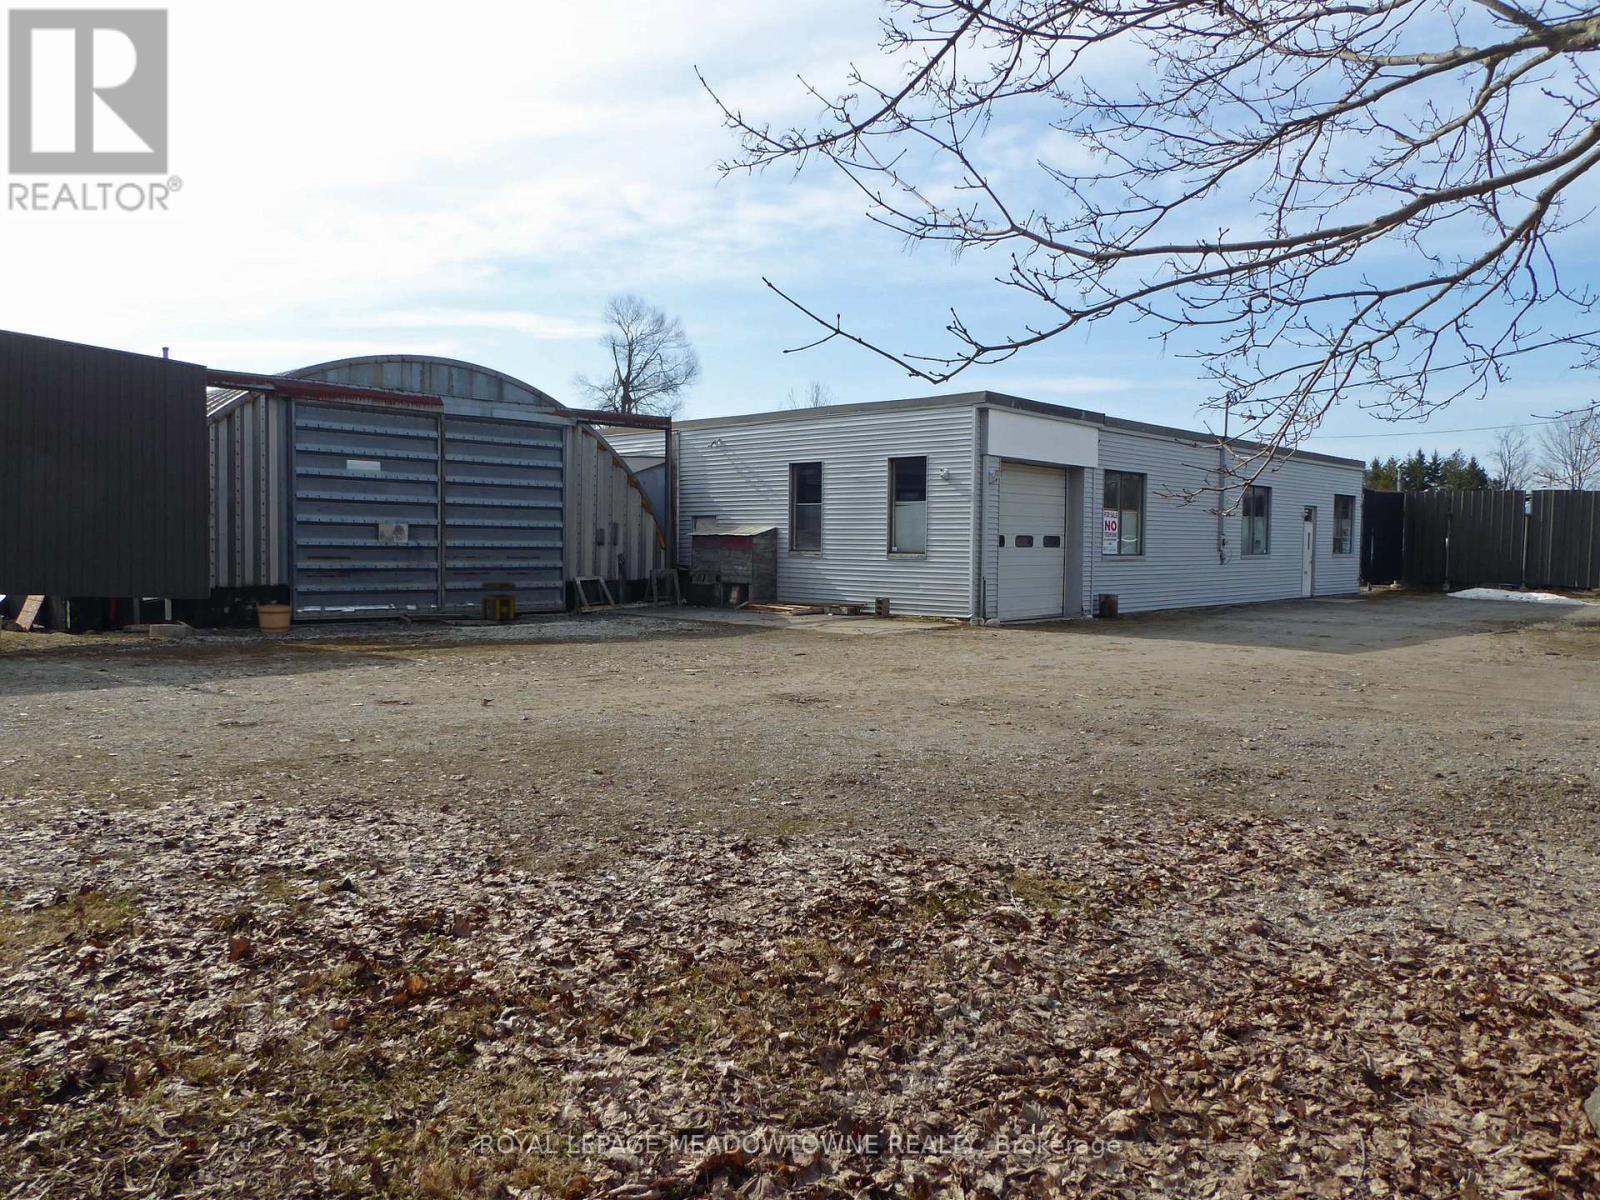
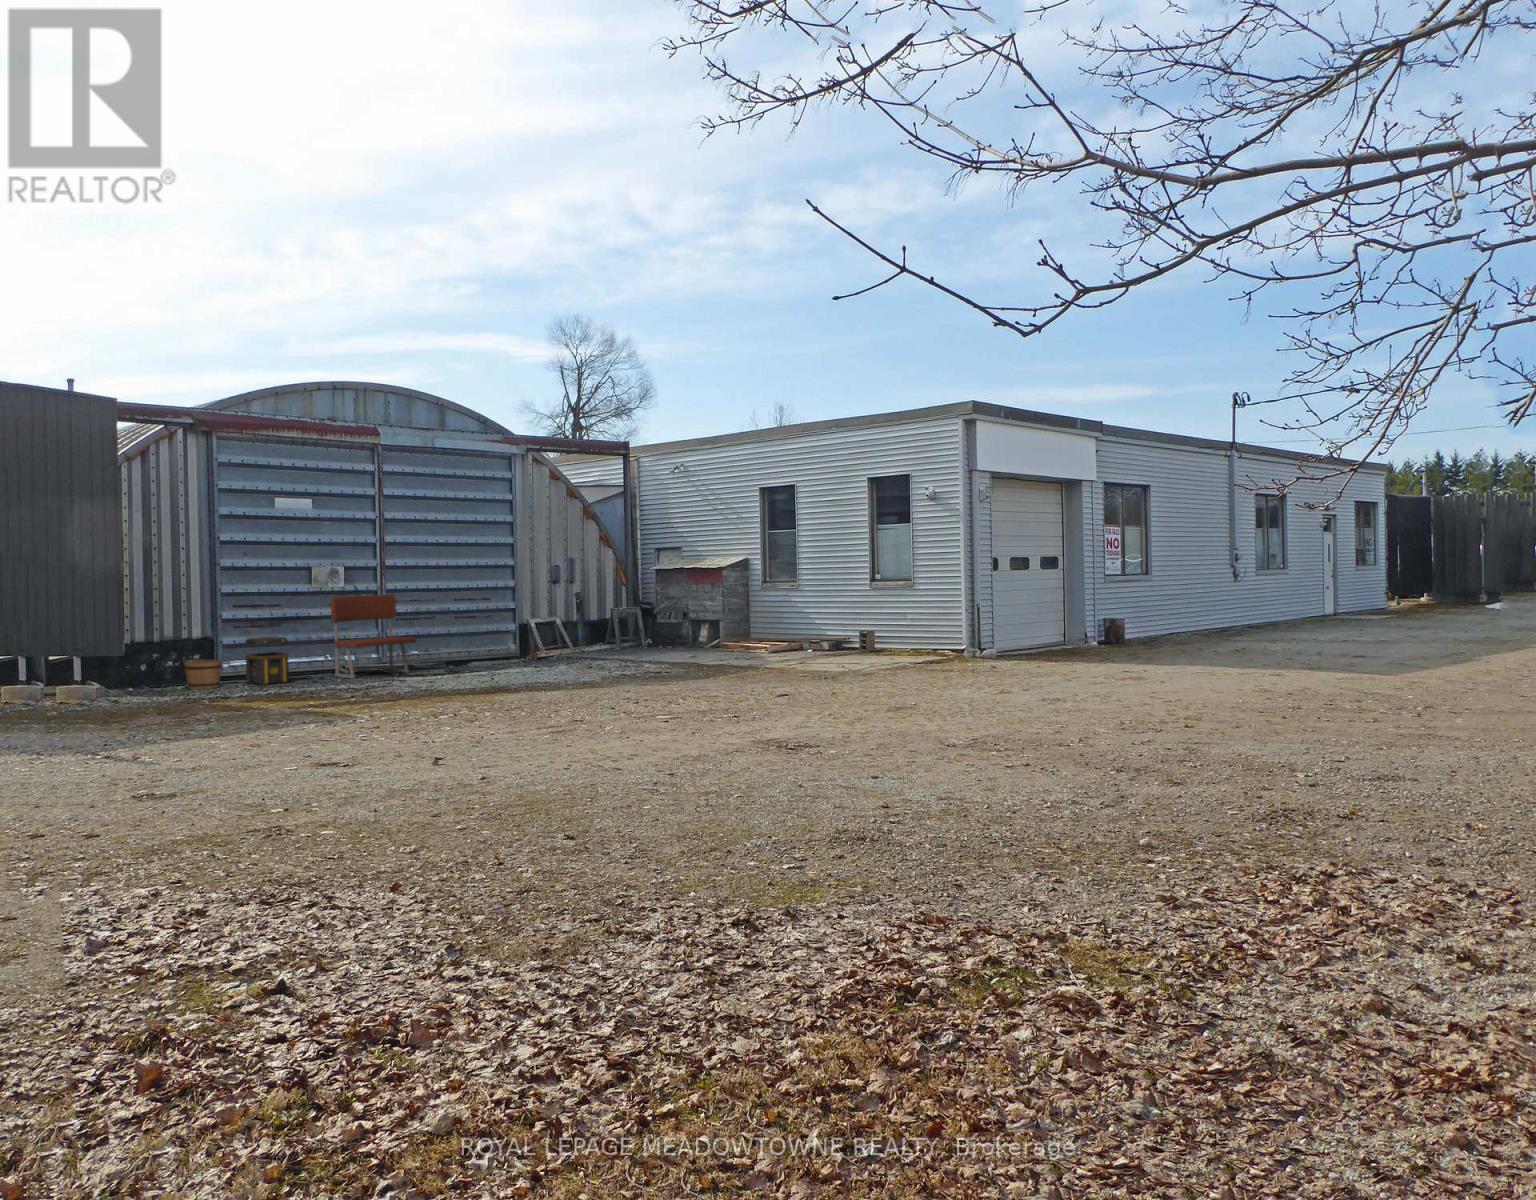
bench: none [392,551,470,627] -> present [331,595,416,678]
toolbox: present [481,582,516,621] -> present [245,637,289,685]

